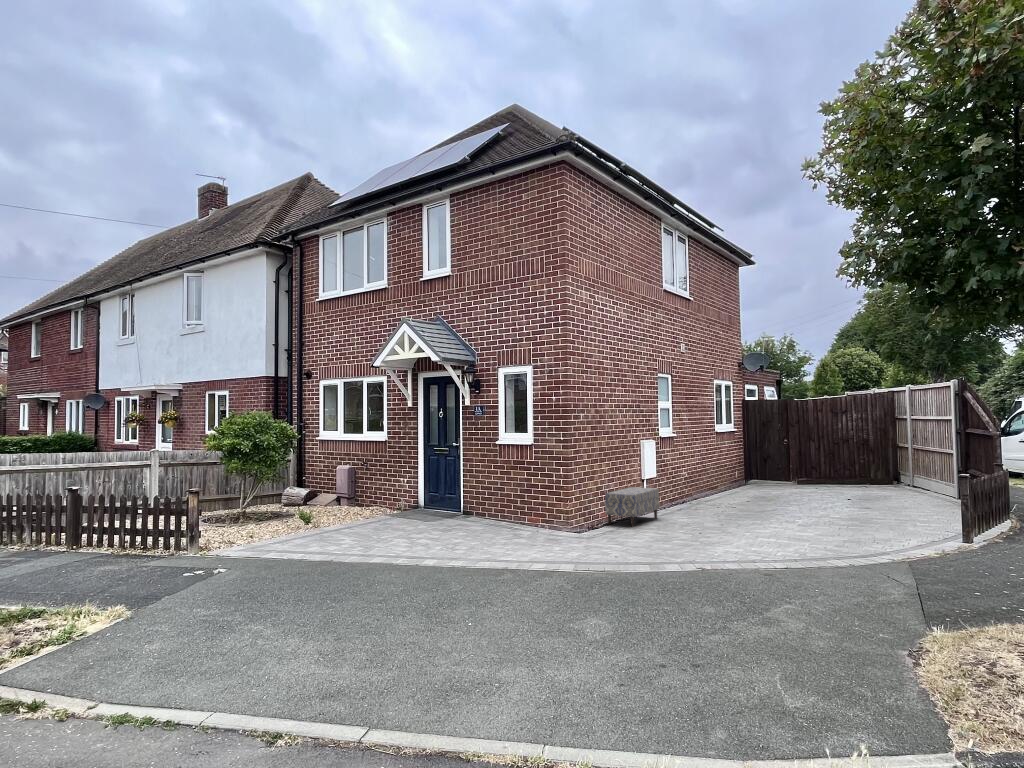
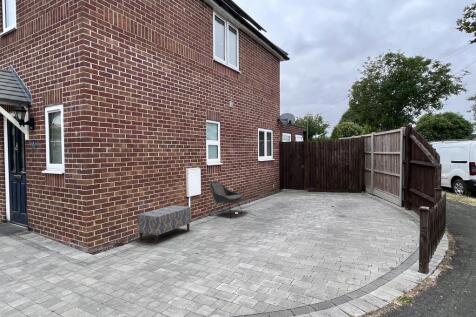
lounge chair: none [665,459,713,510] -> present [209,181,244,219]

